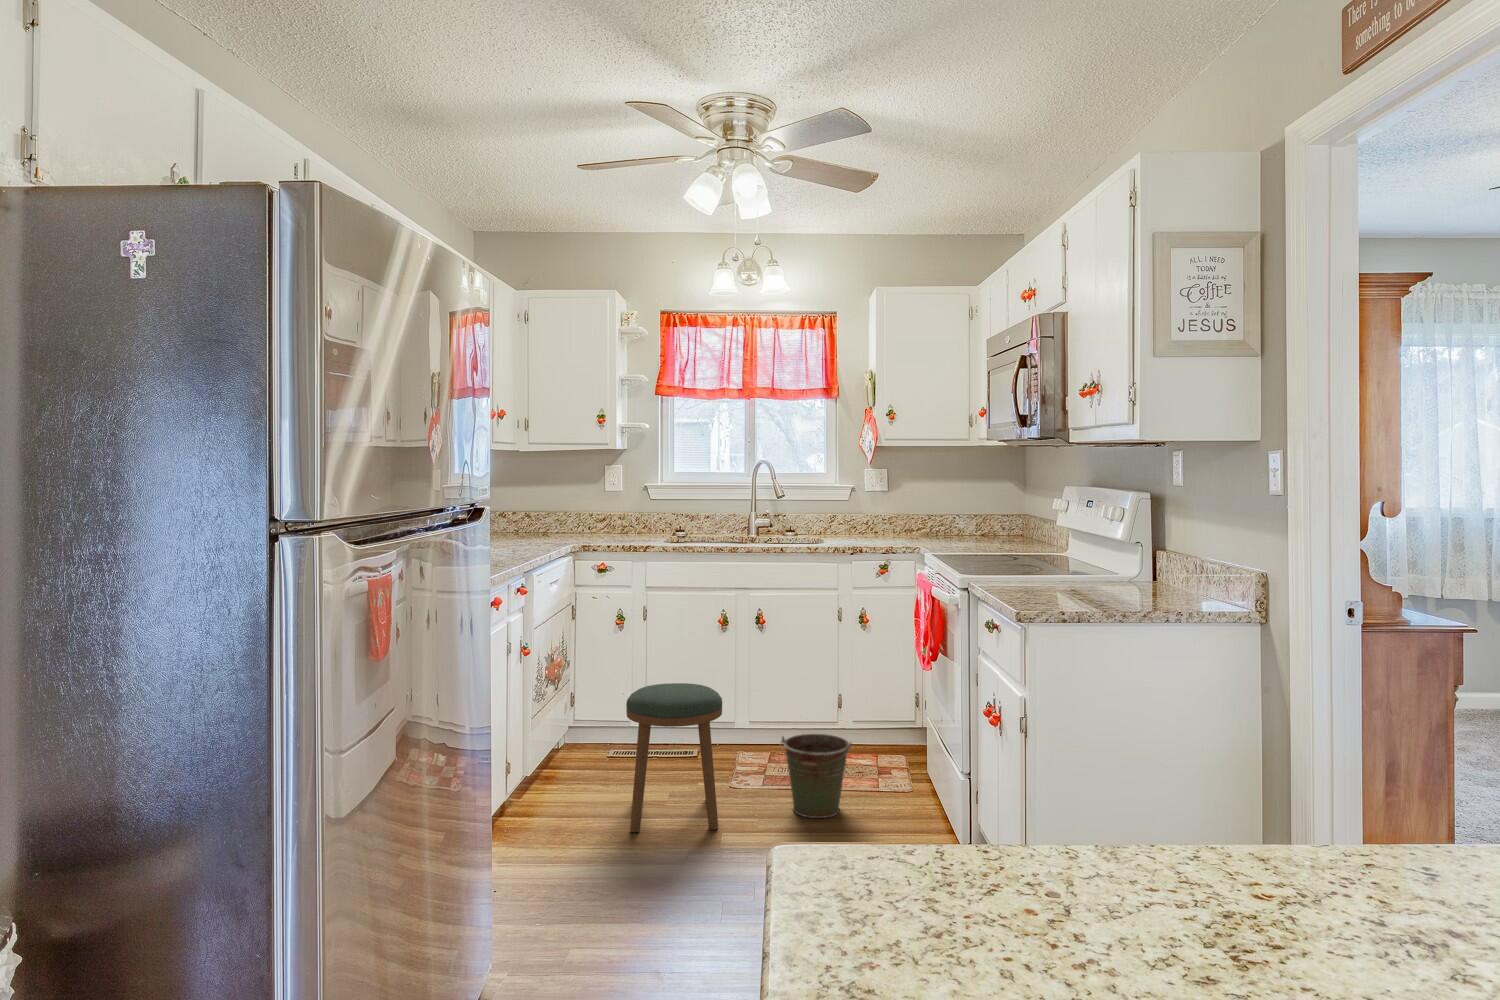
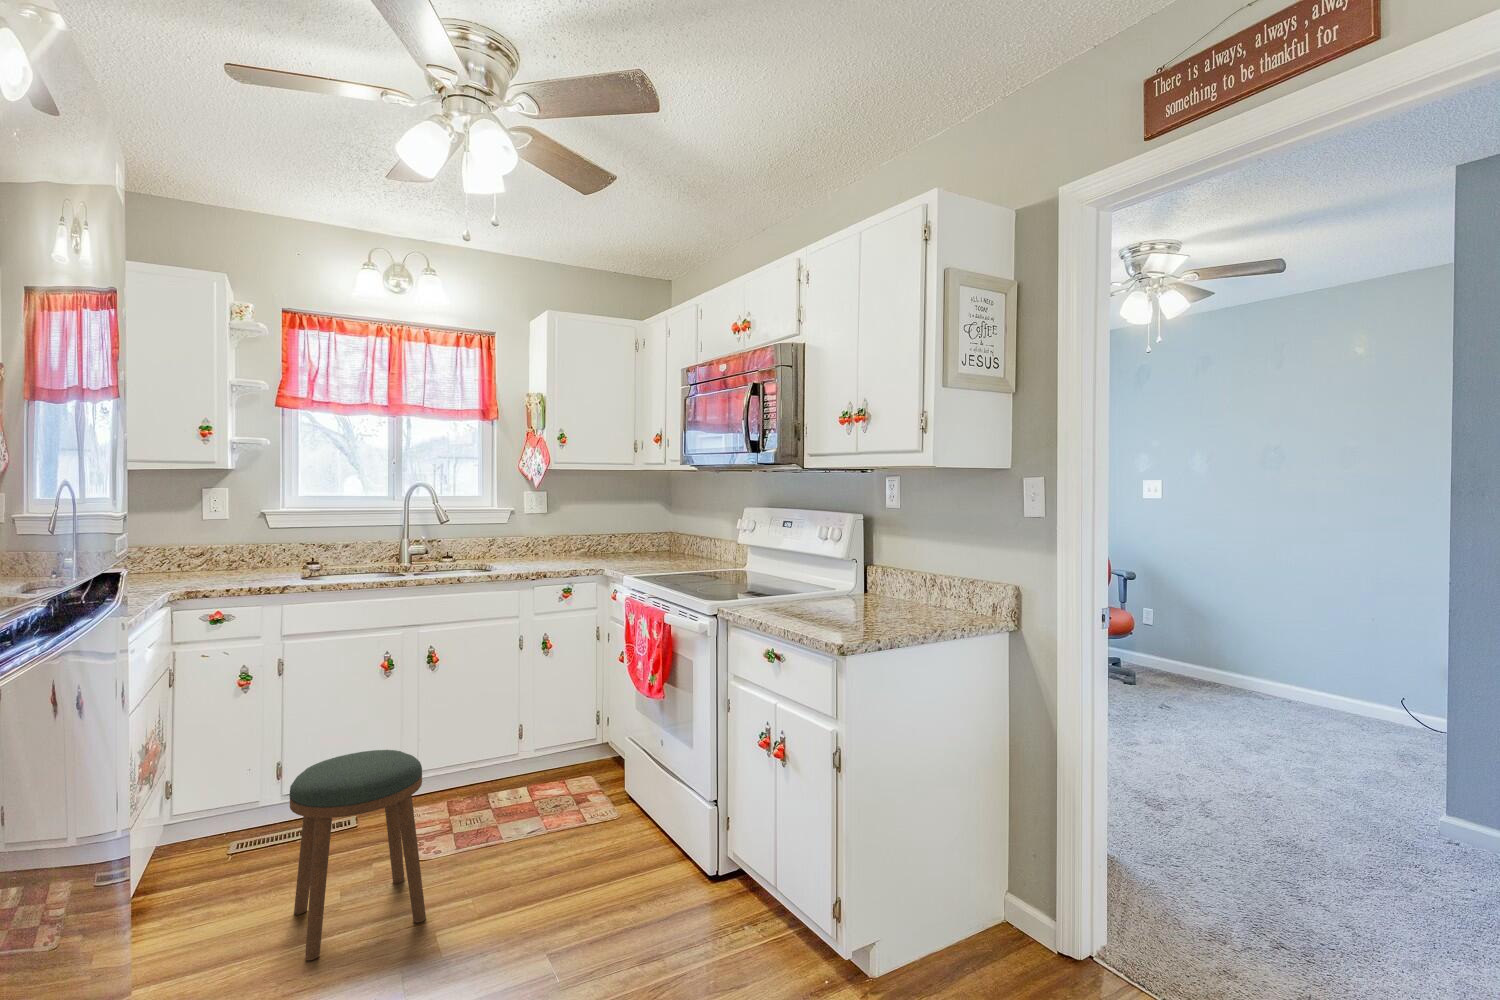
bucket: present [781,734,852,818] -> none [489,775,569,872]

